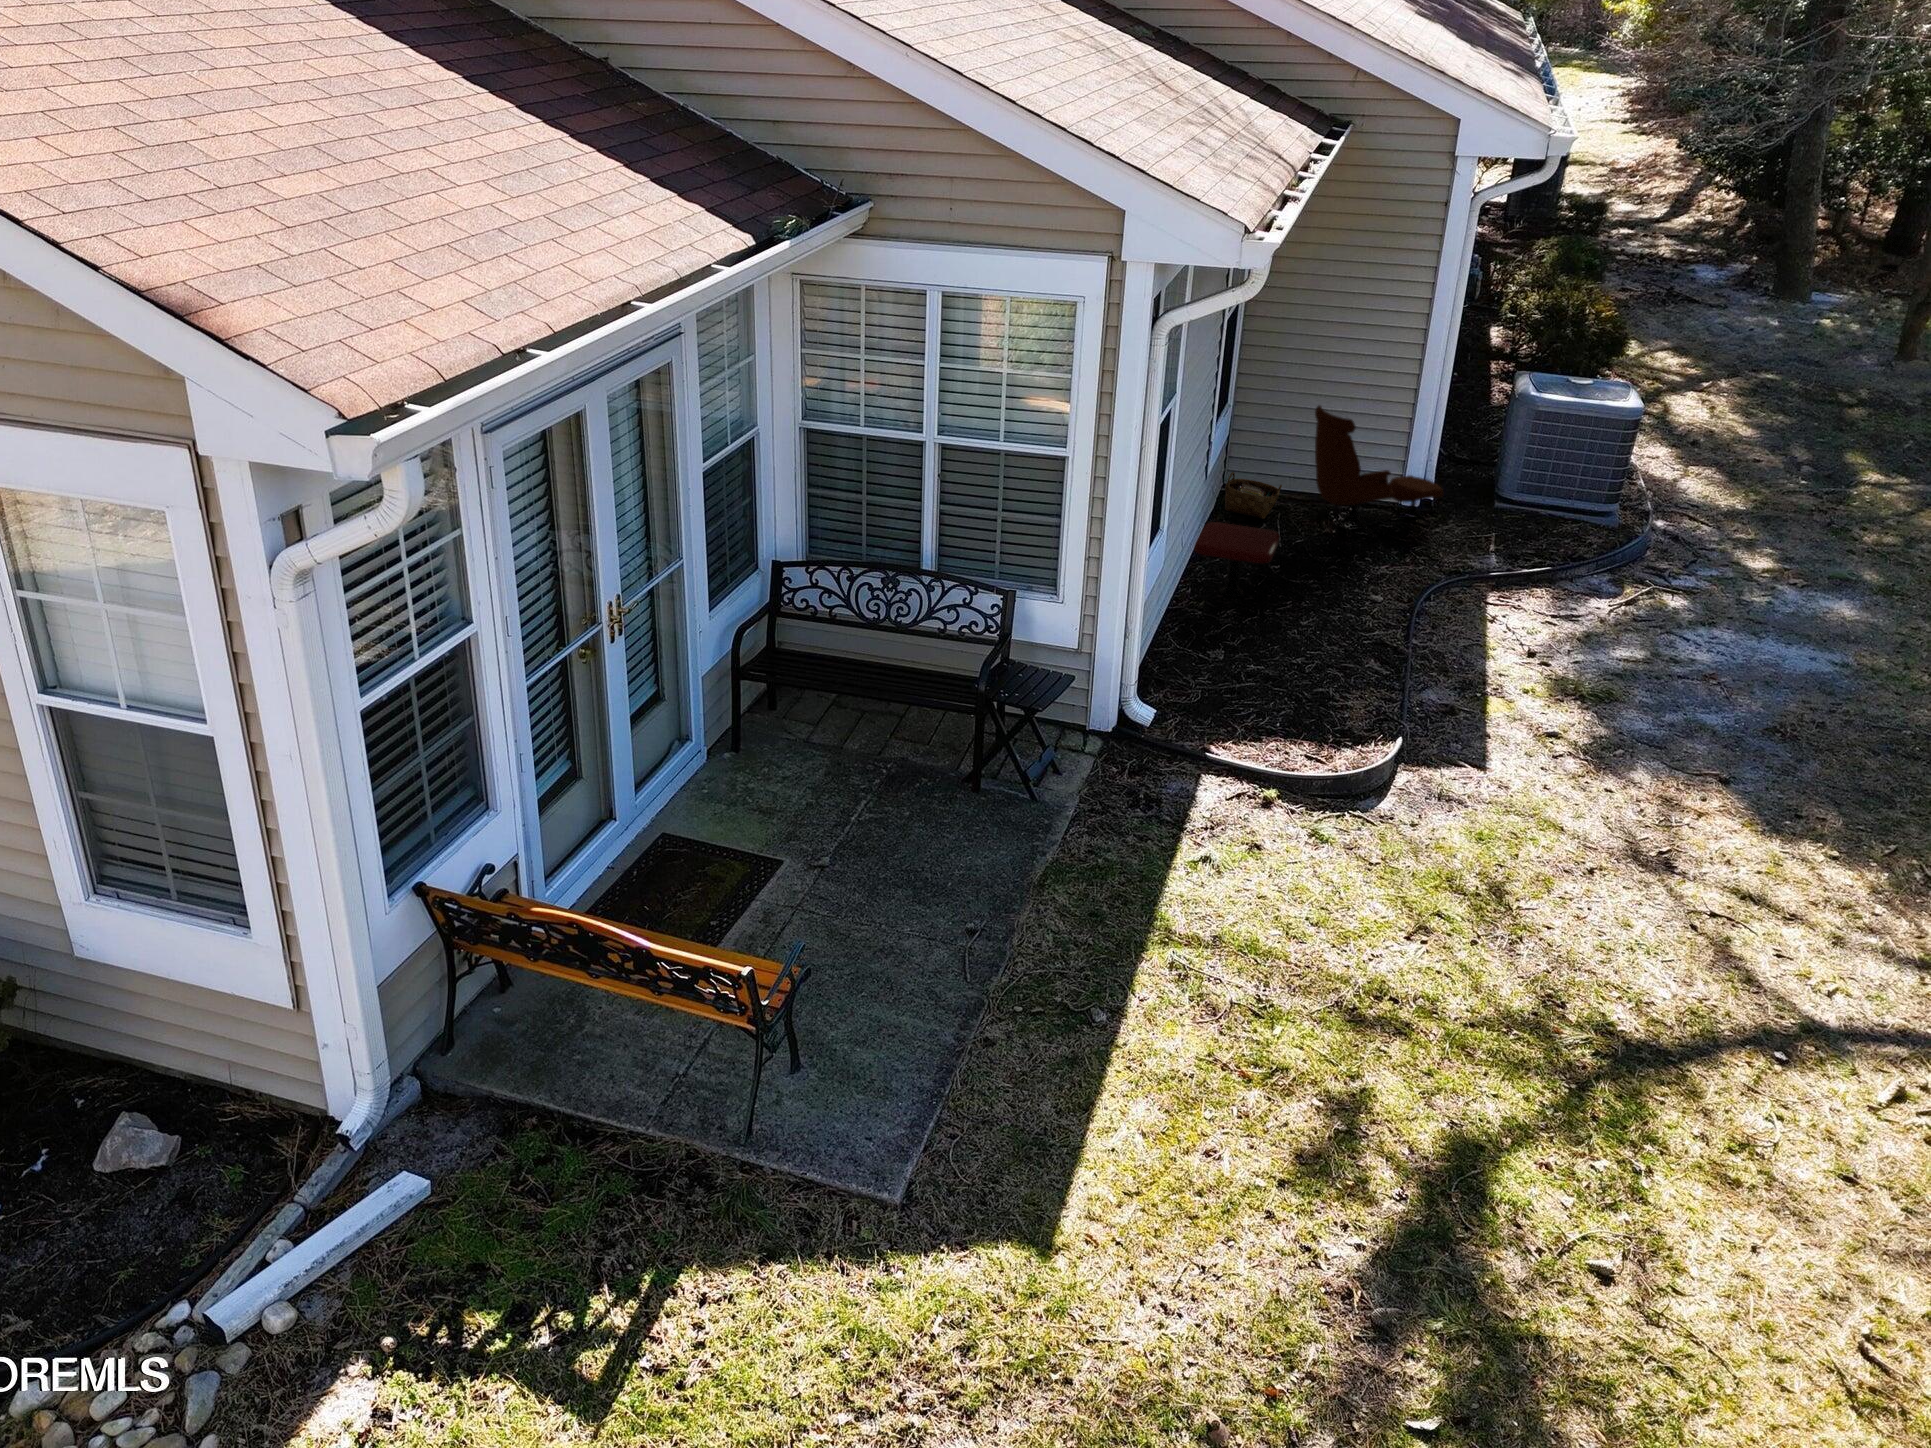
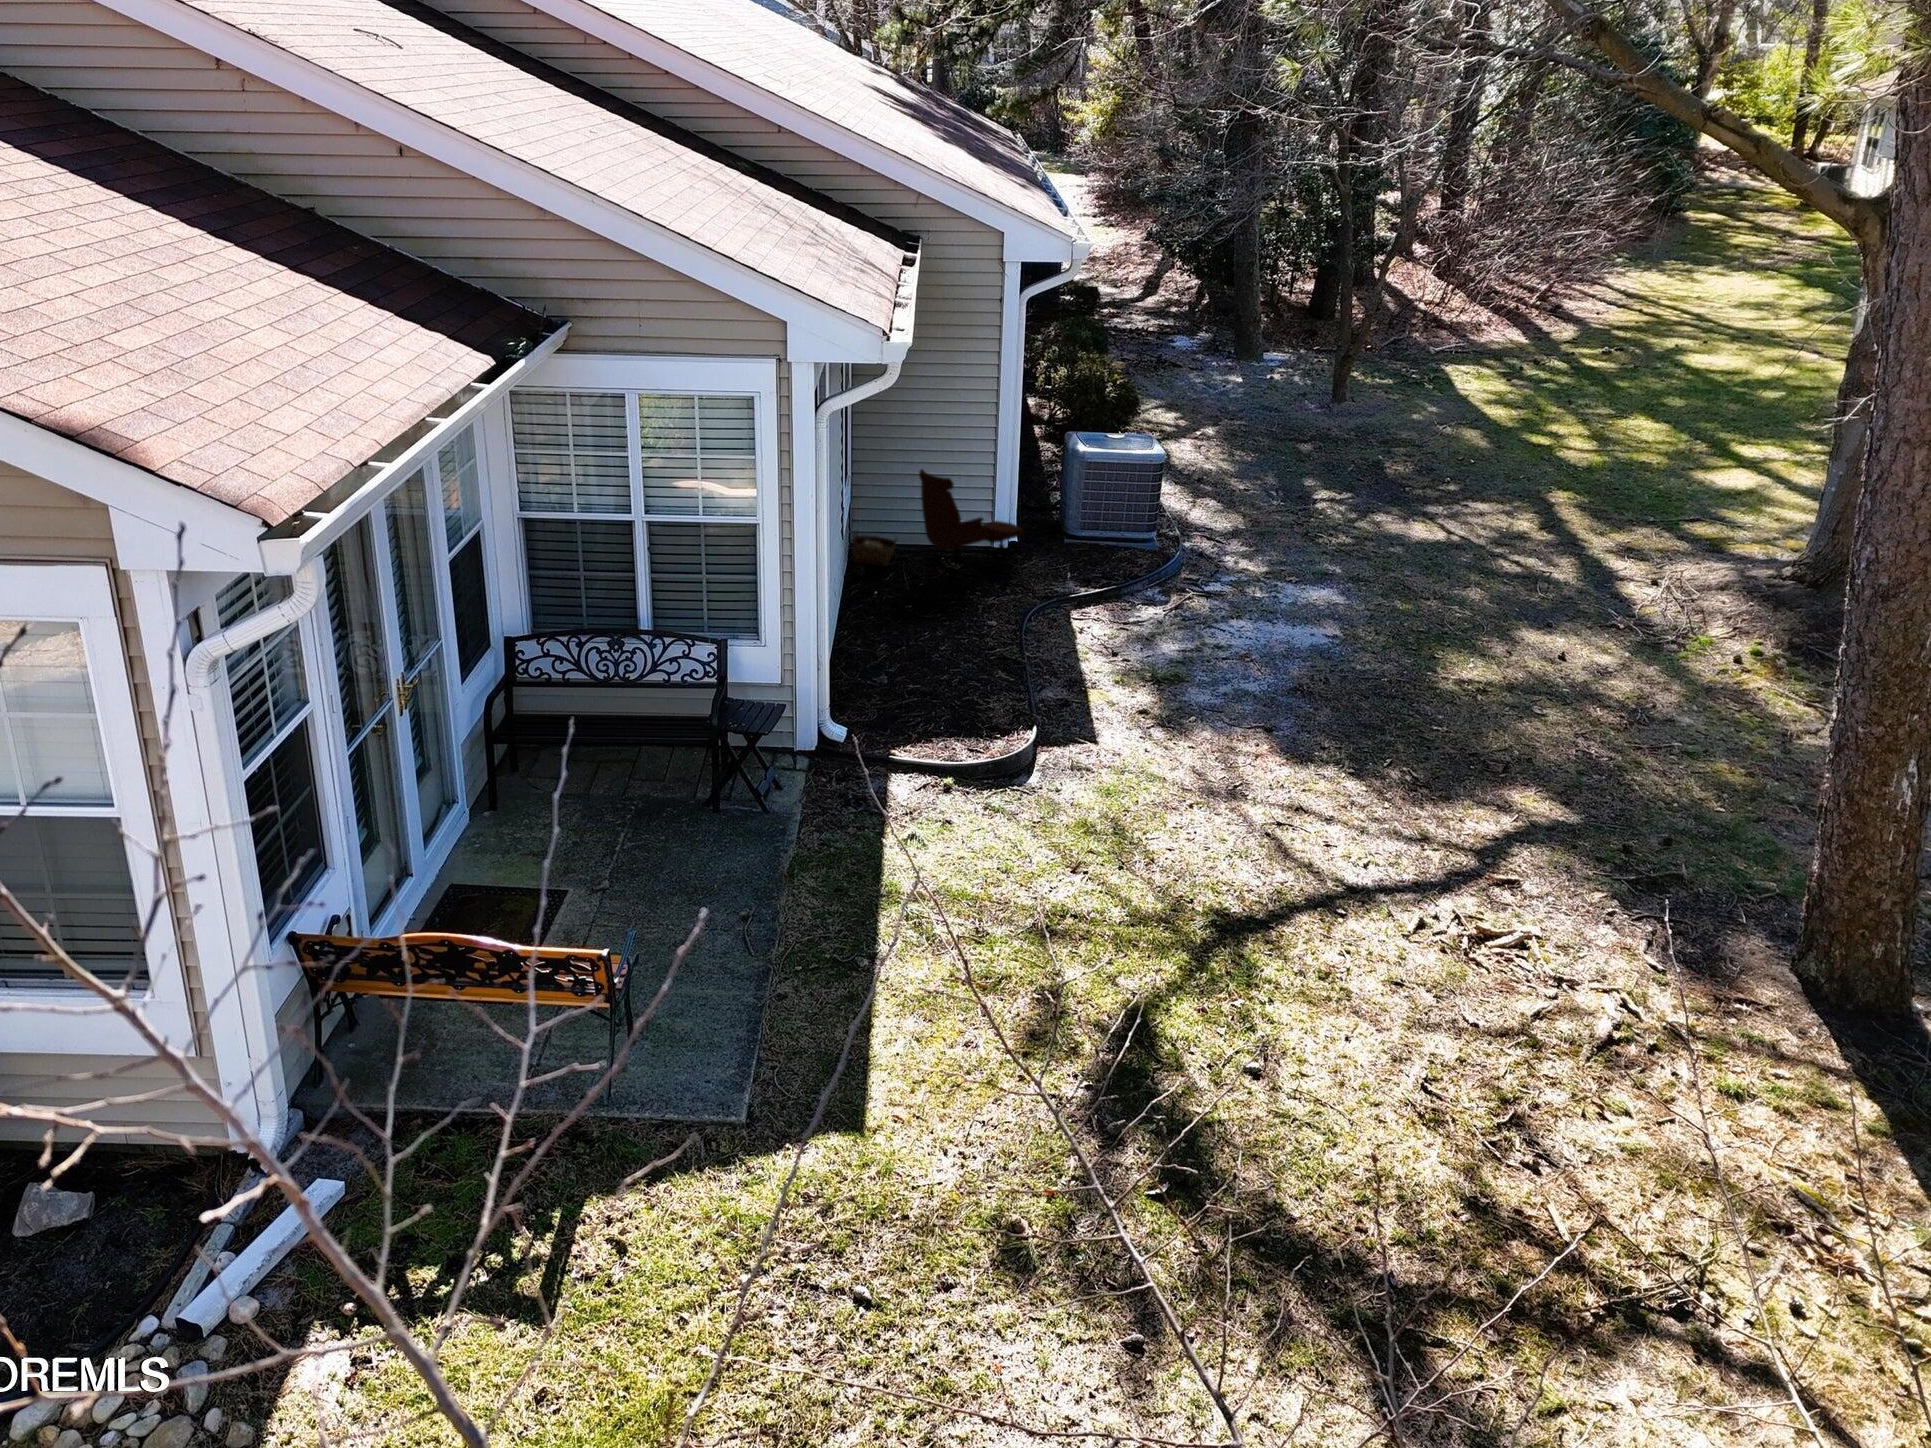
pedestal table: present [1194,522,1280,597] -> none [843,571,909,631]

